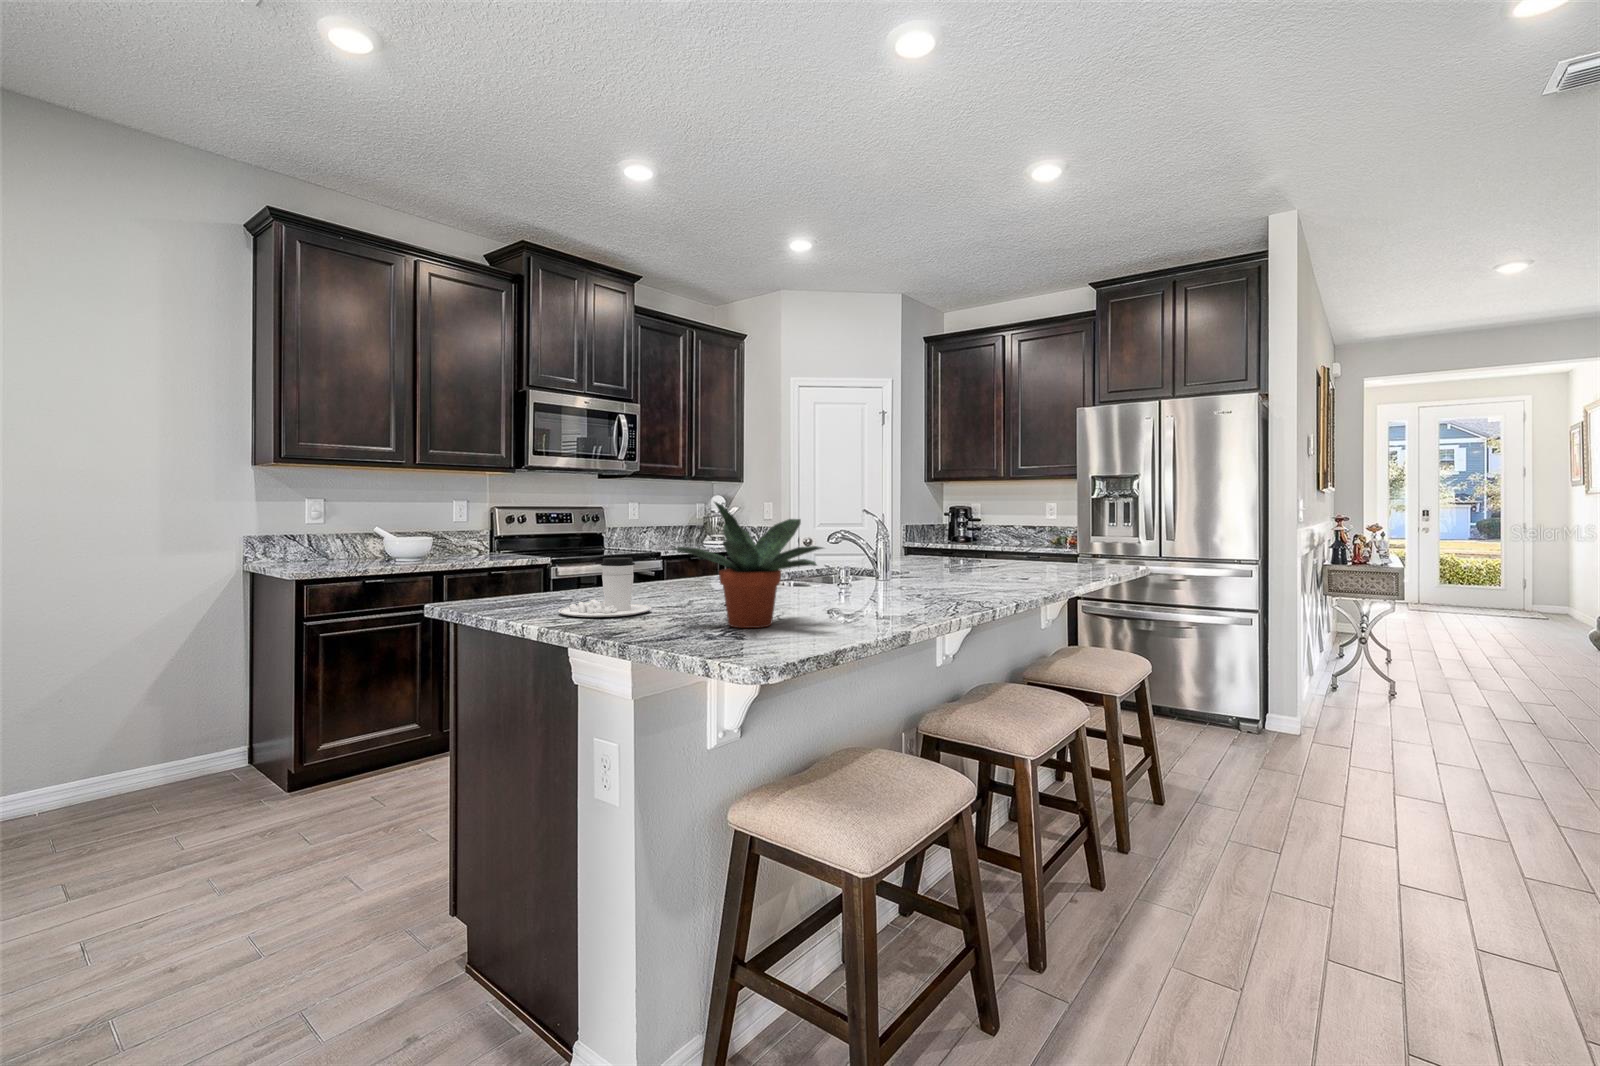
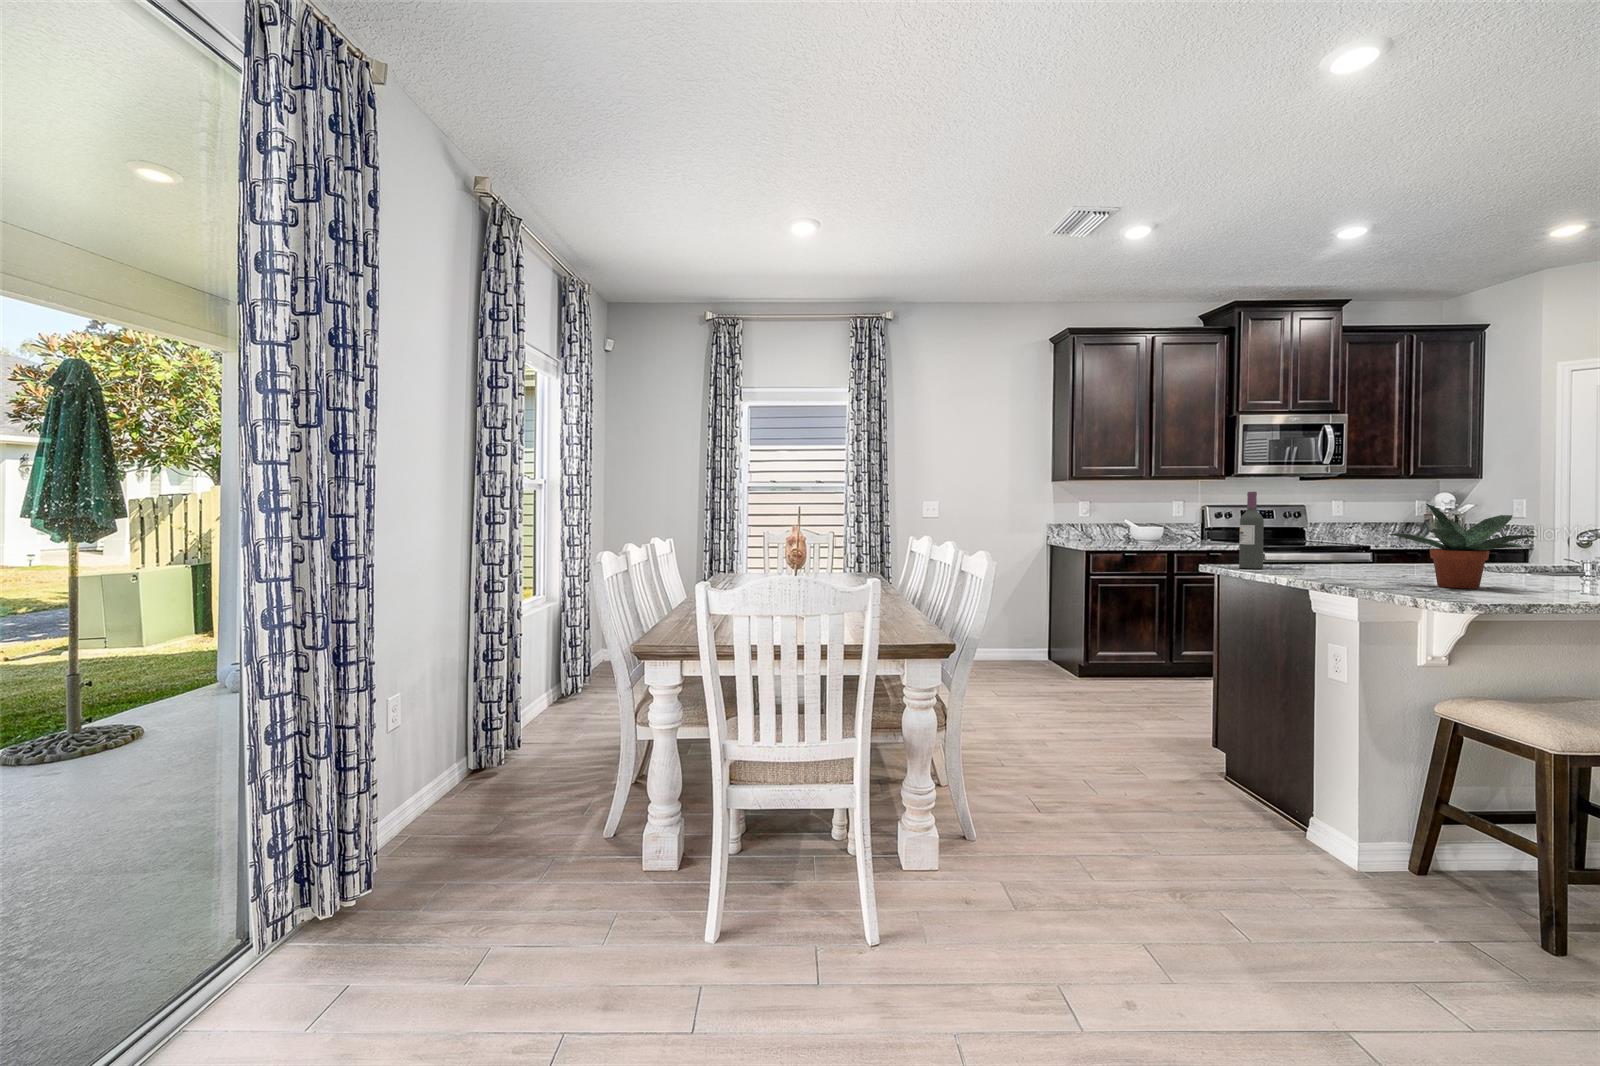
wine bottle: none [486,480,521,606] -> present [1239,492,1264,569]
coffee cup: present [559,557,651,617] -> none [1295,541,1369,577]

